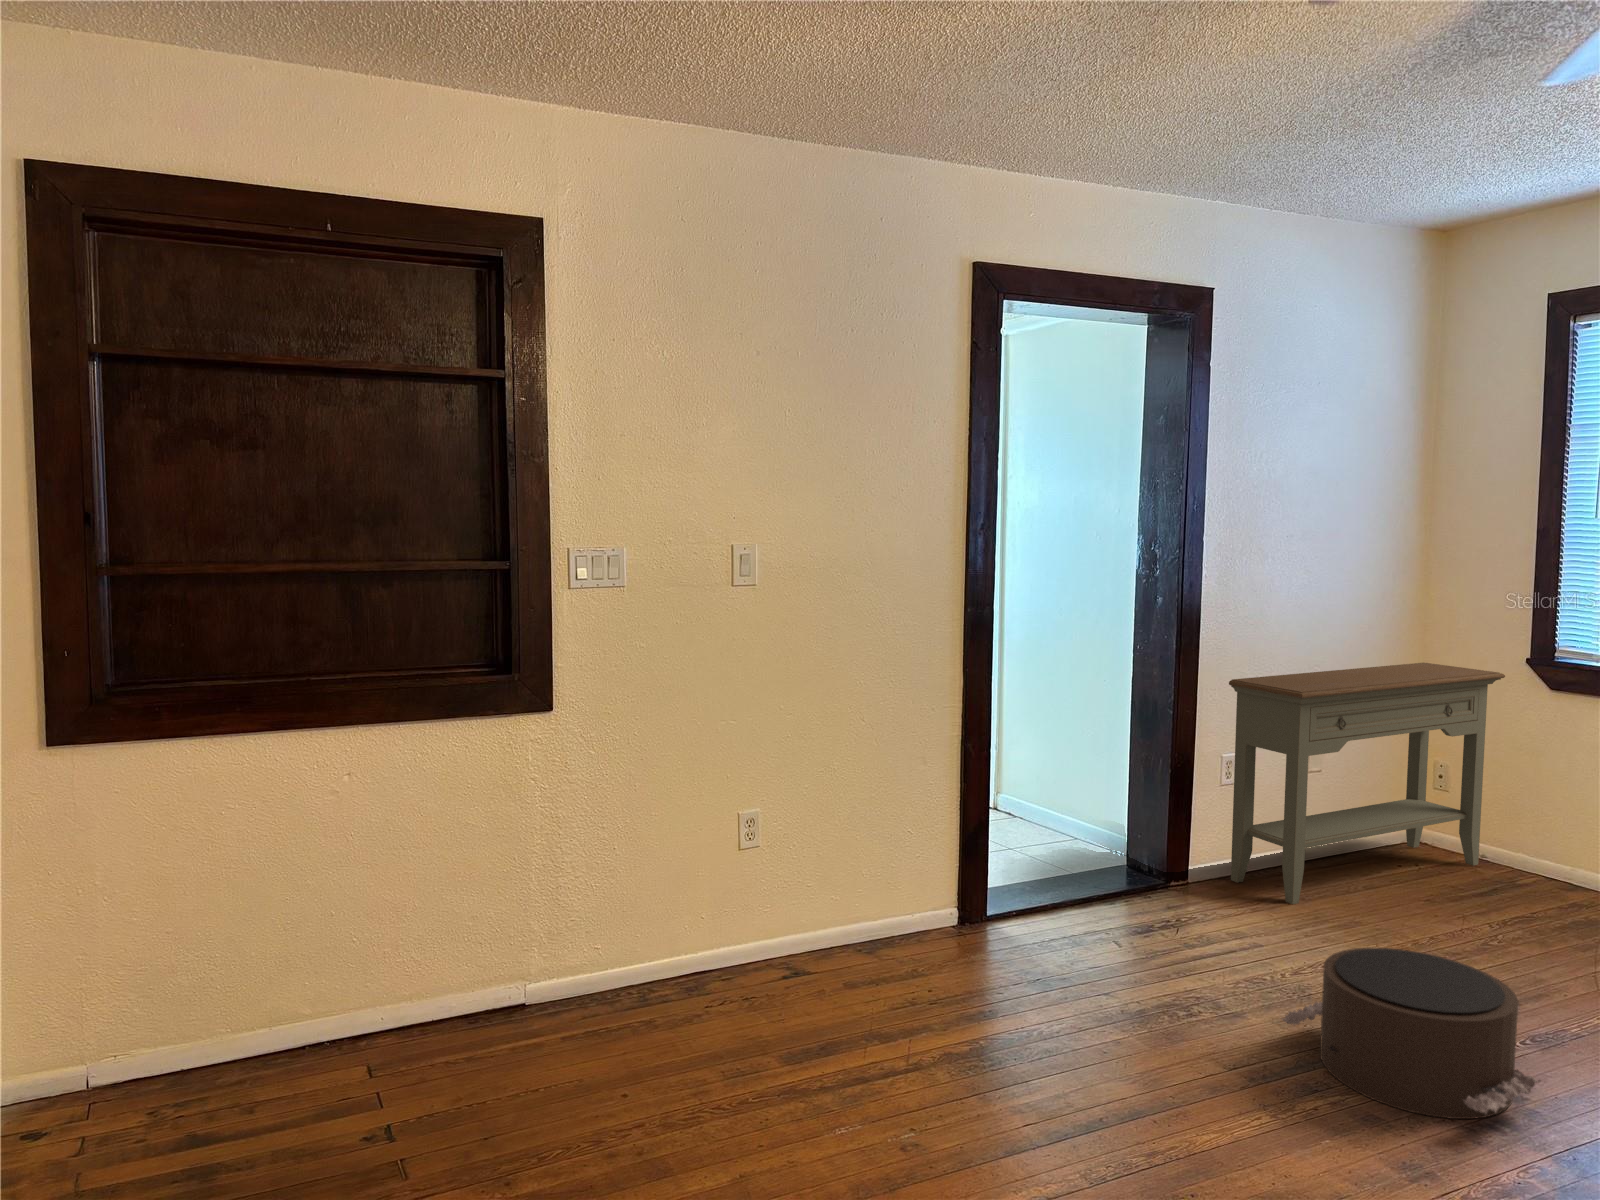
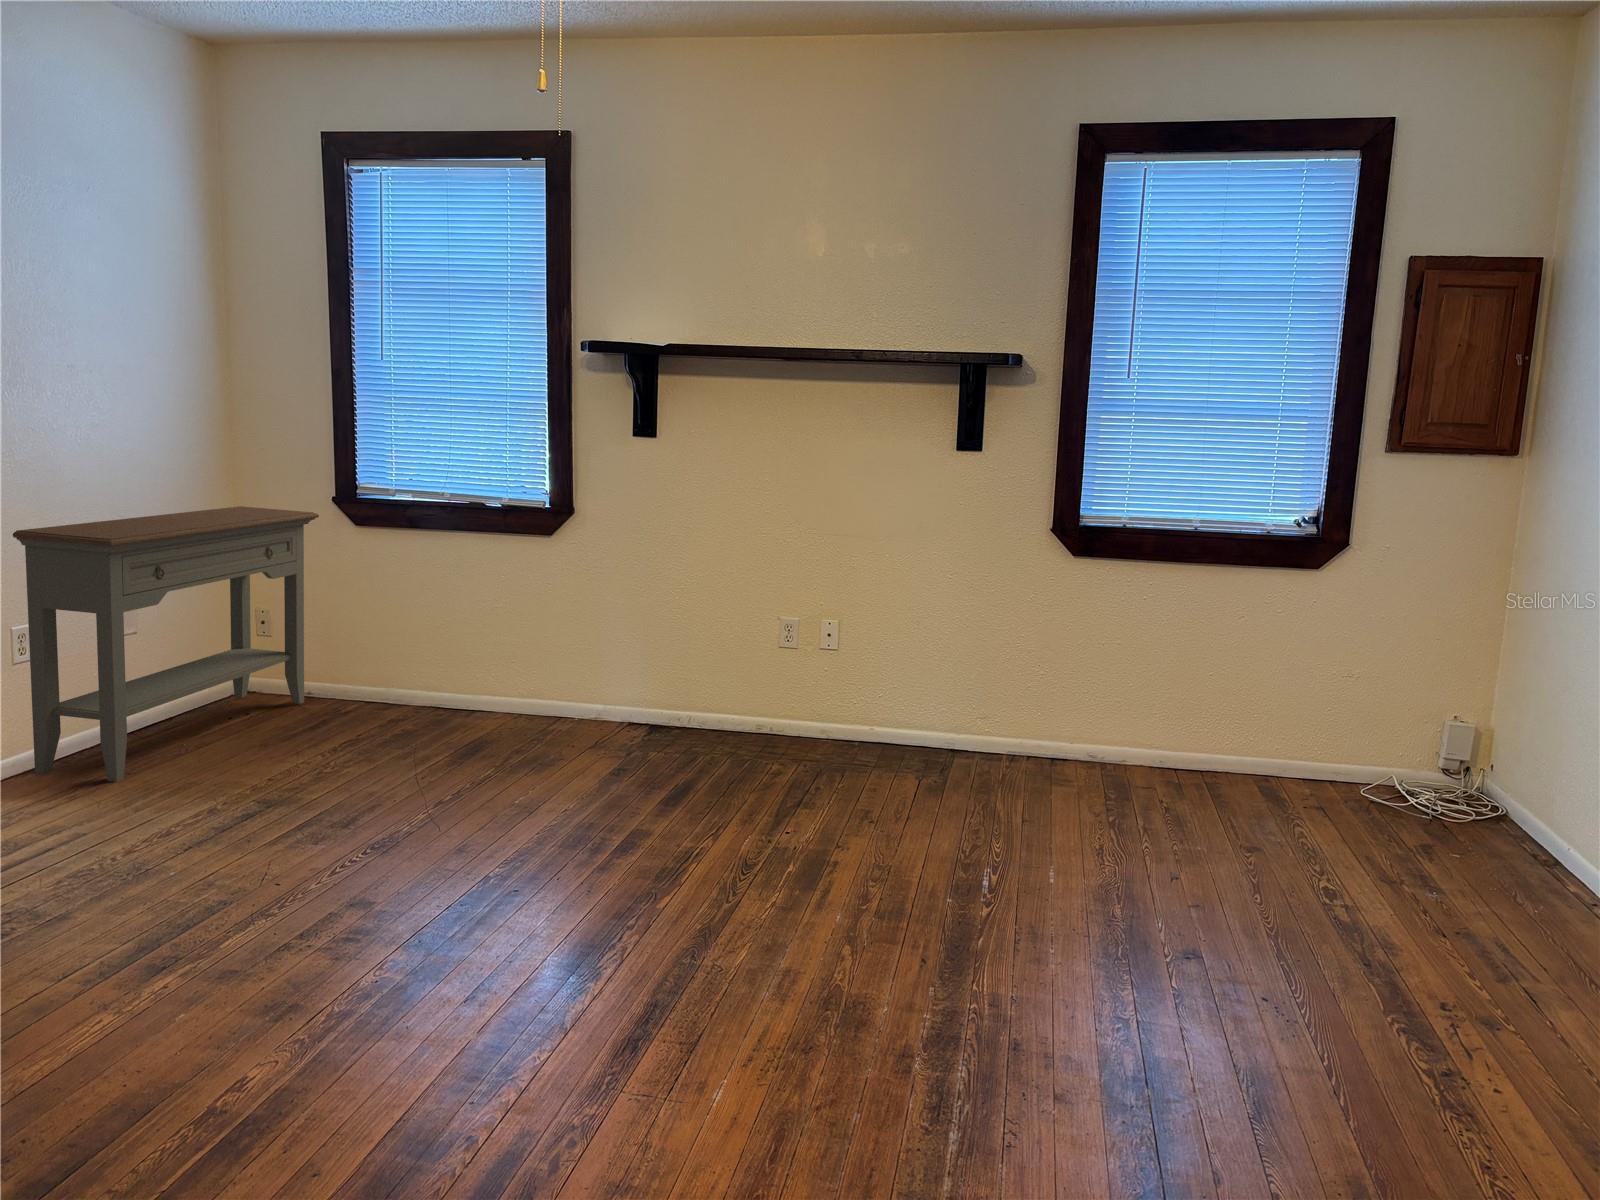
pouf: present [1282,947,1540,1119] -> none [117,792,382,955]

